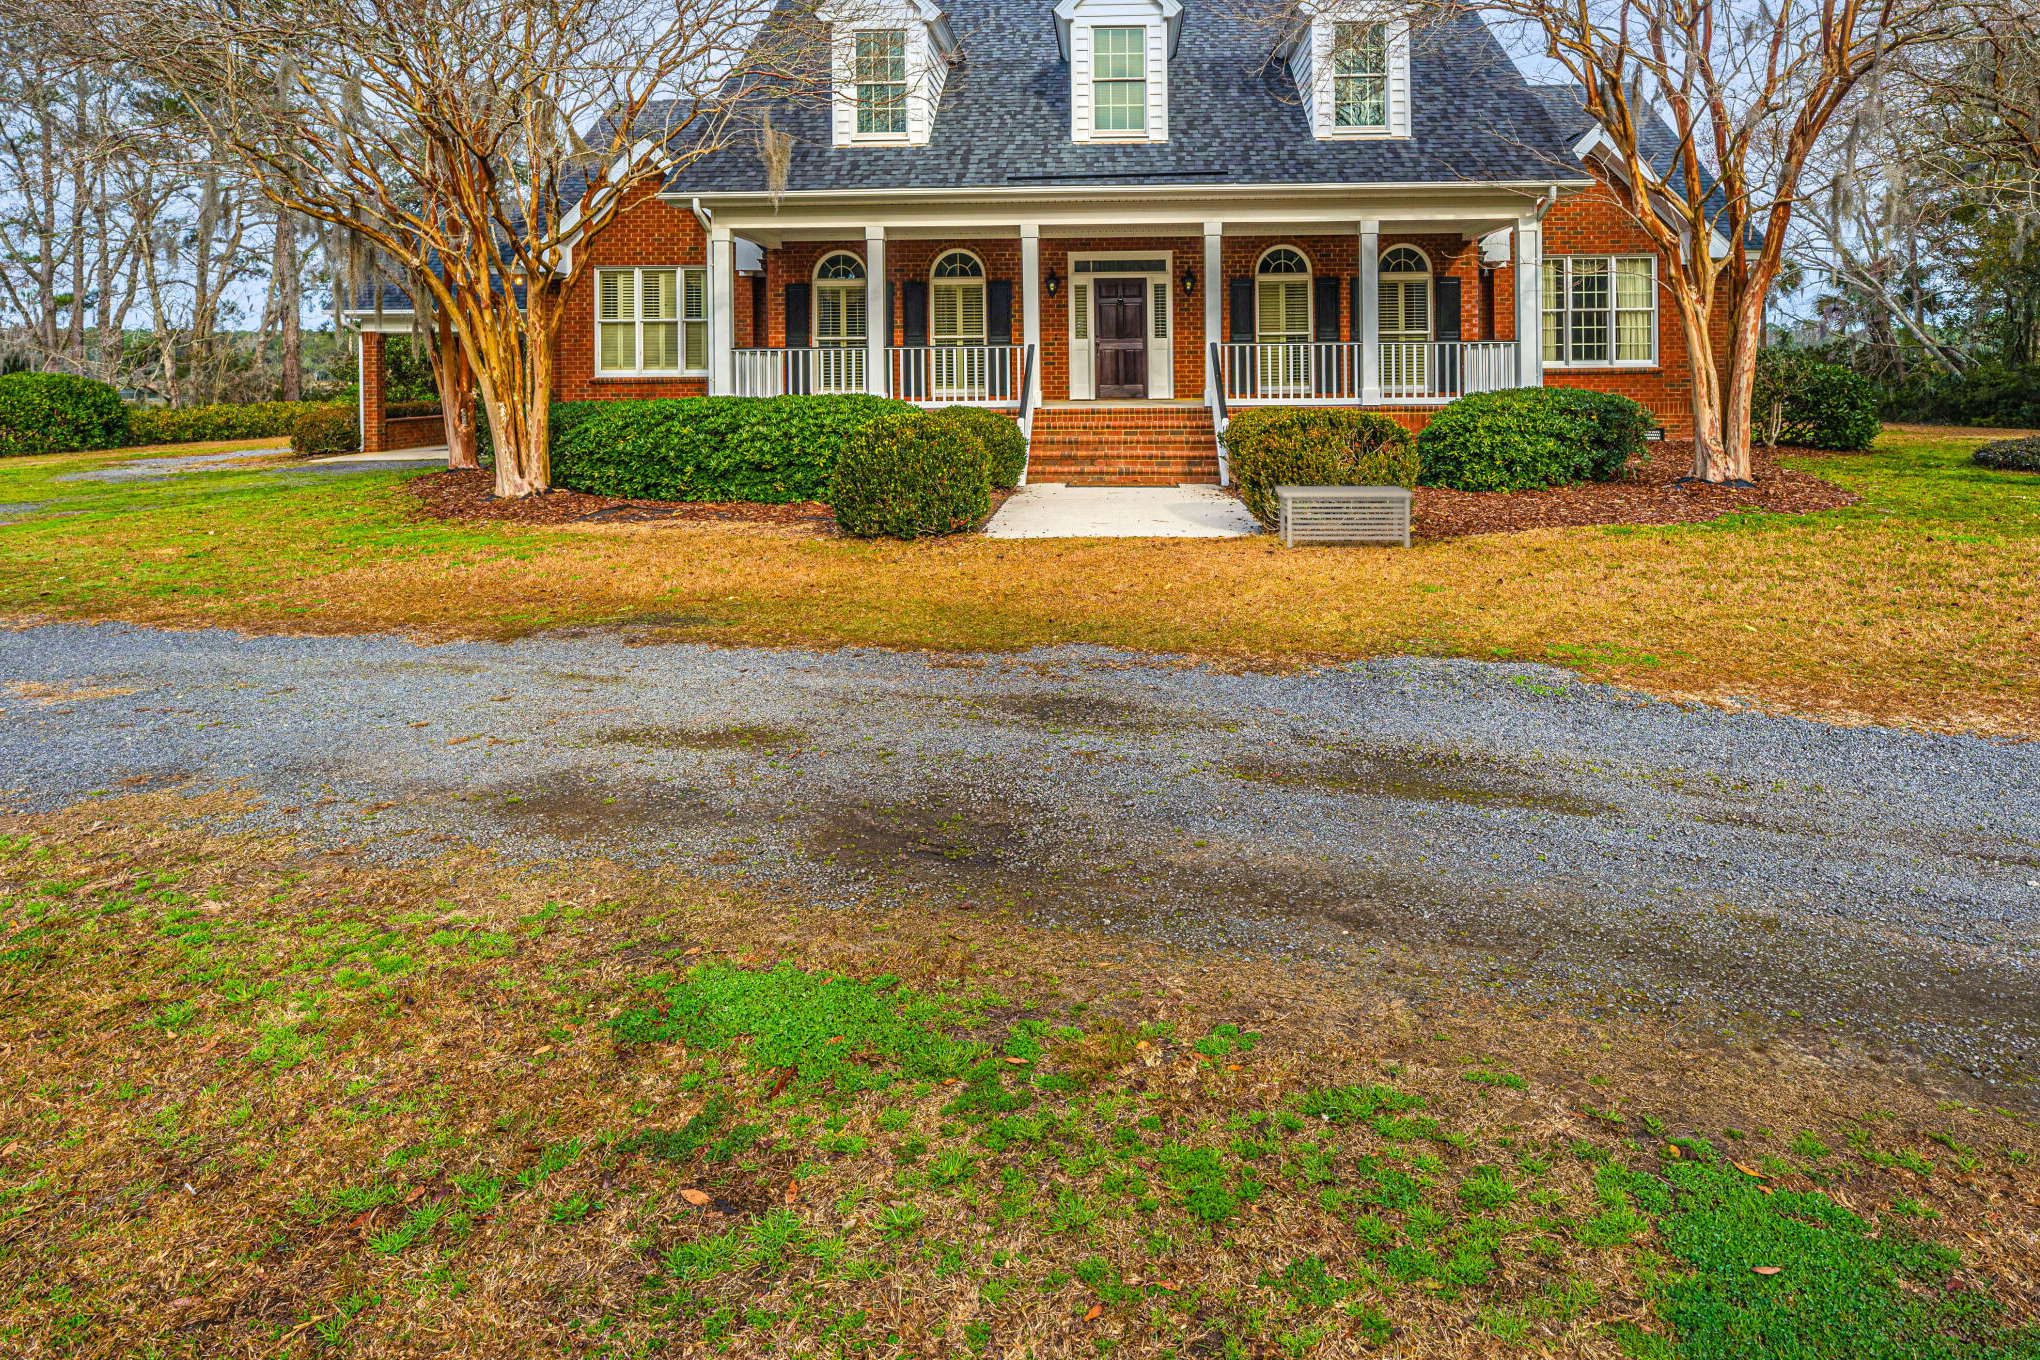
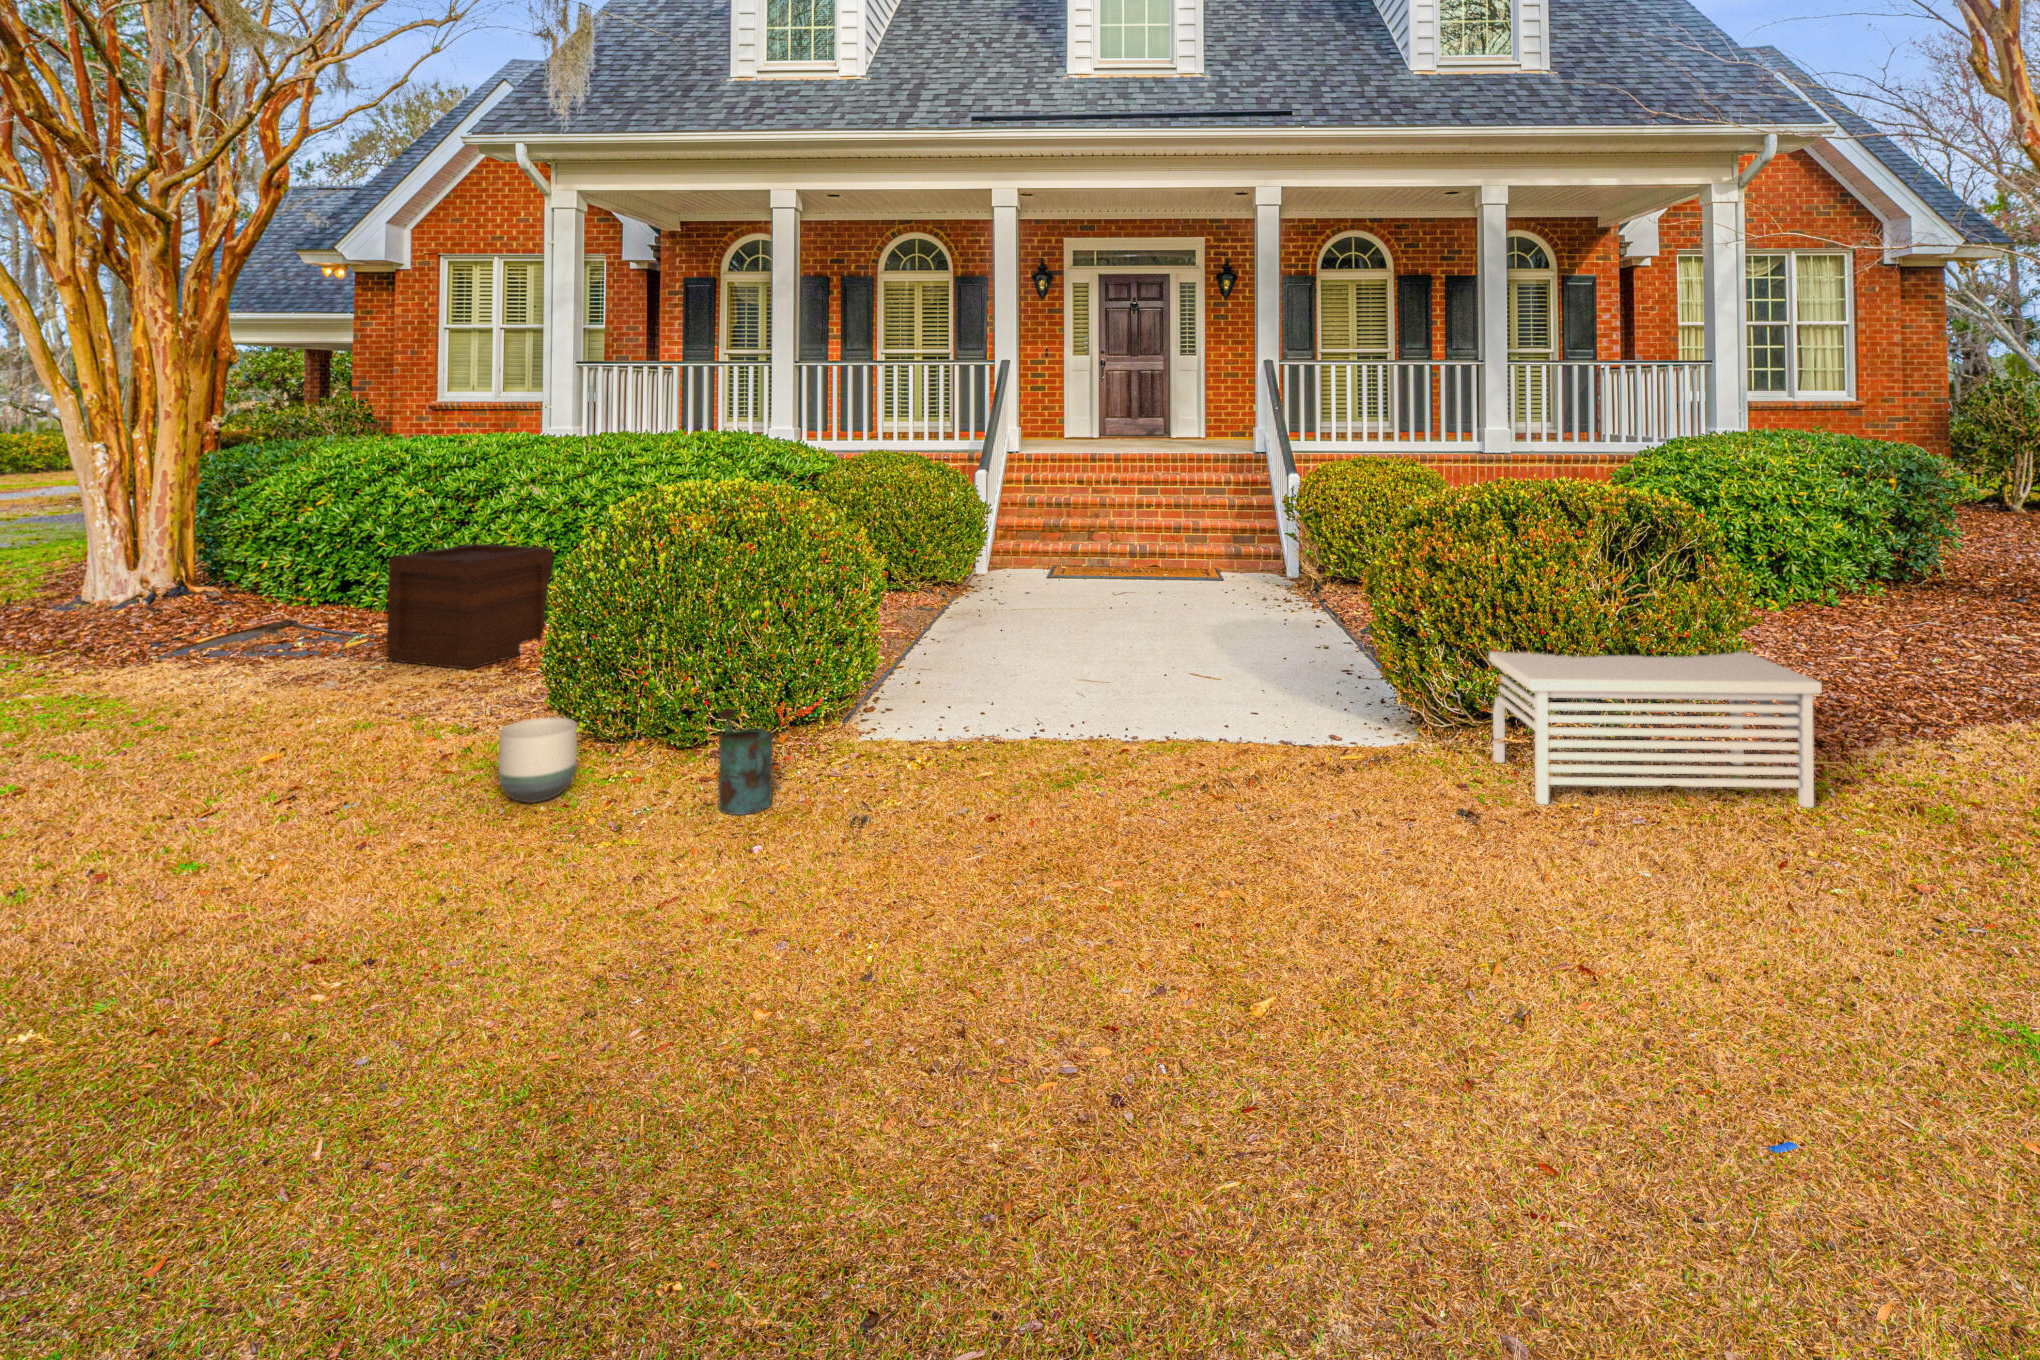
wooden crate: none [698,458,781,522] -> present [386,543,553,669]
watering can: none [920,512,948,552] -> present [718,708,773,815]
planter: none [827,517,859,550] -> present [498,718,577,803]

